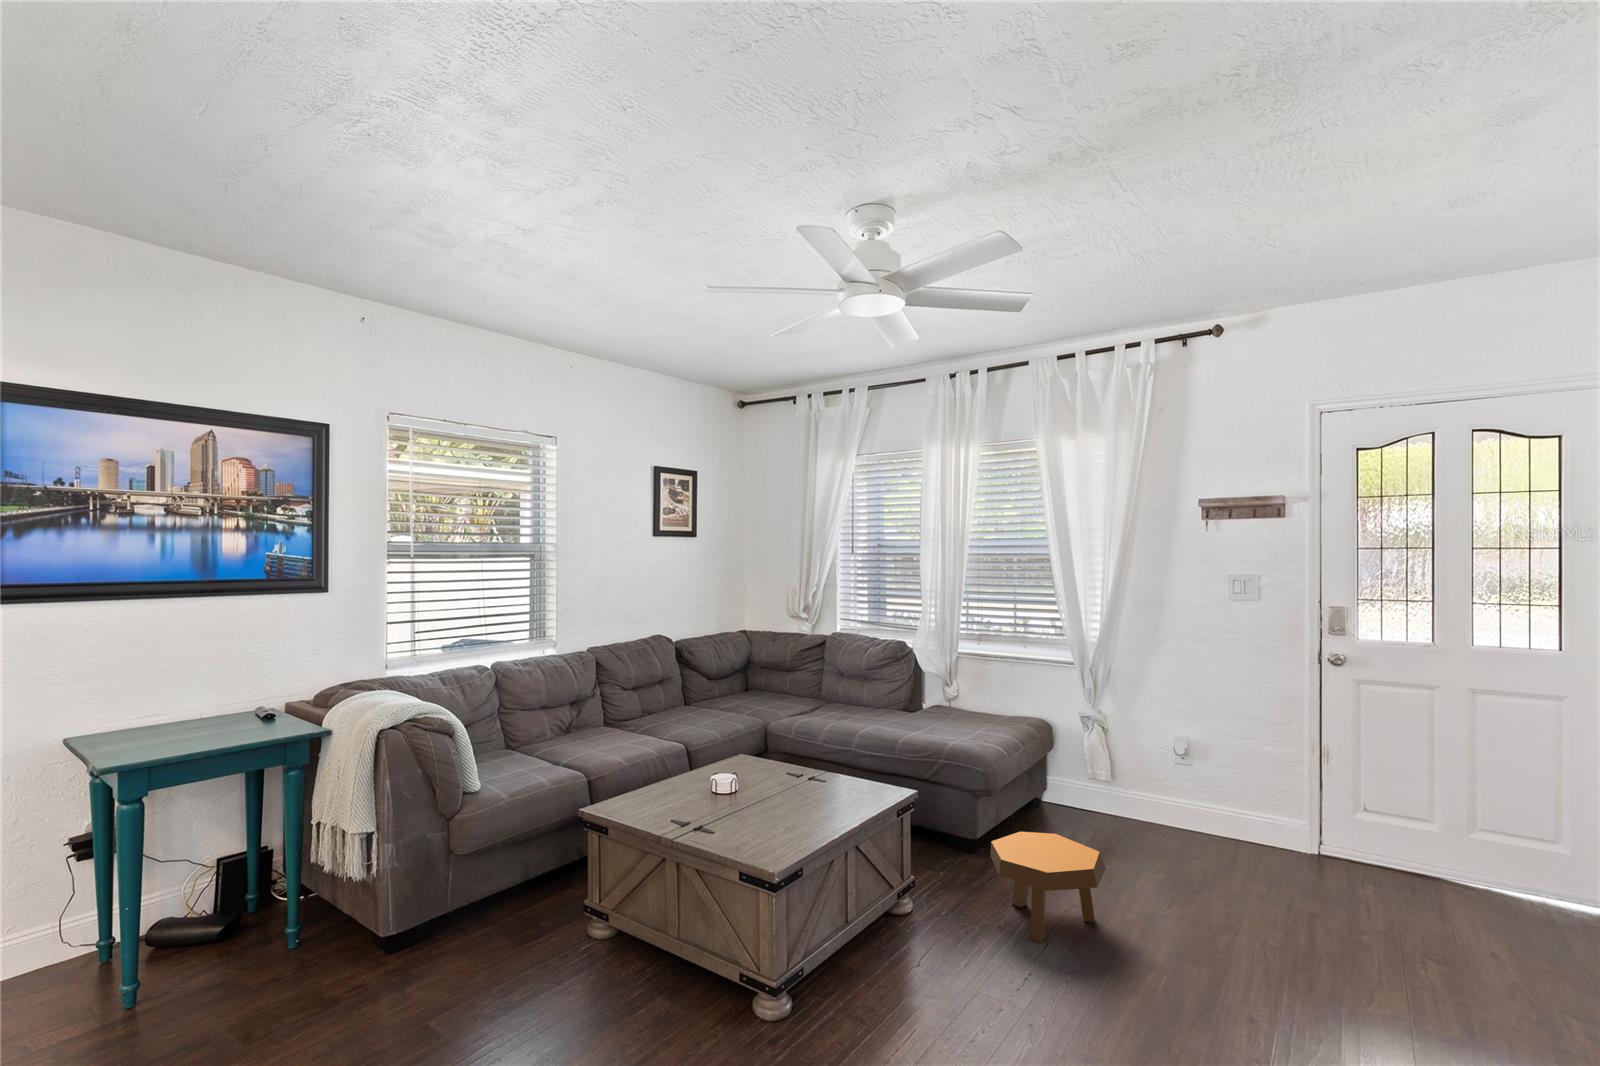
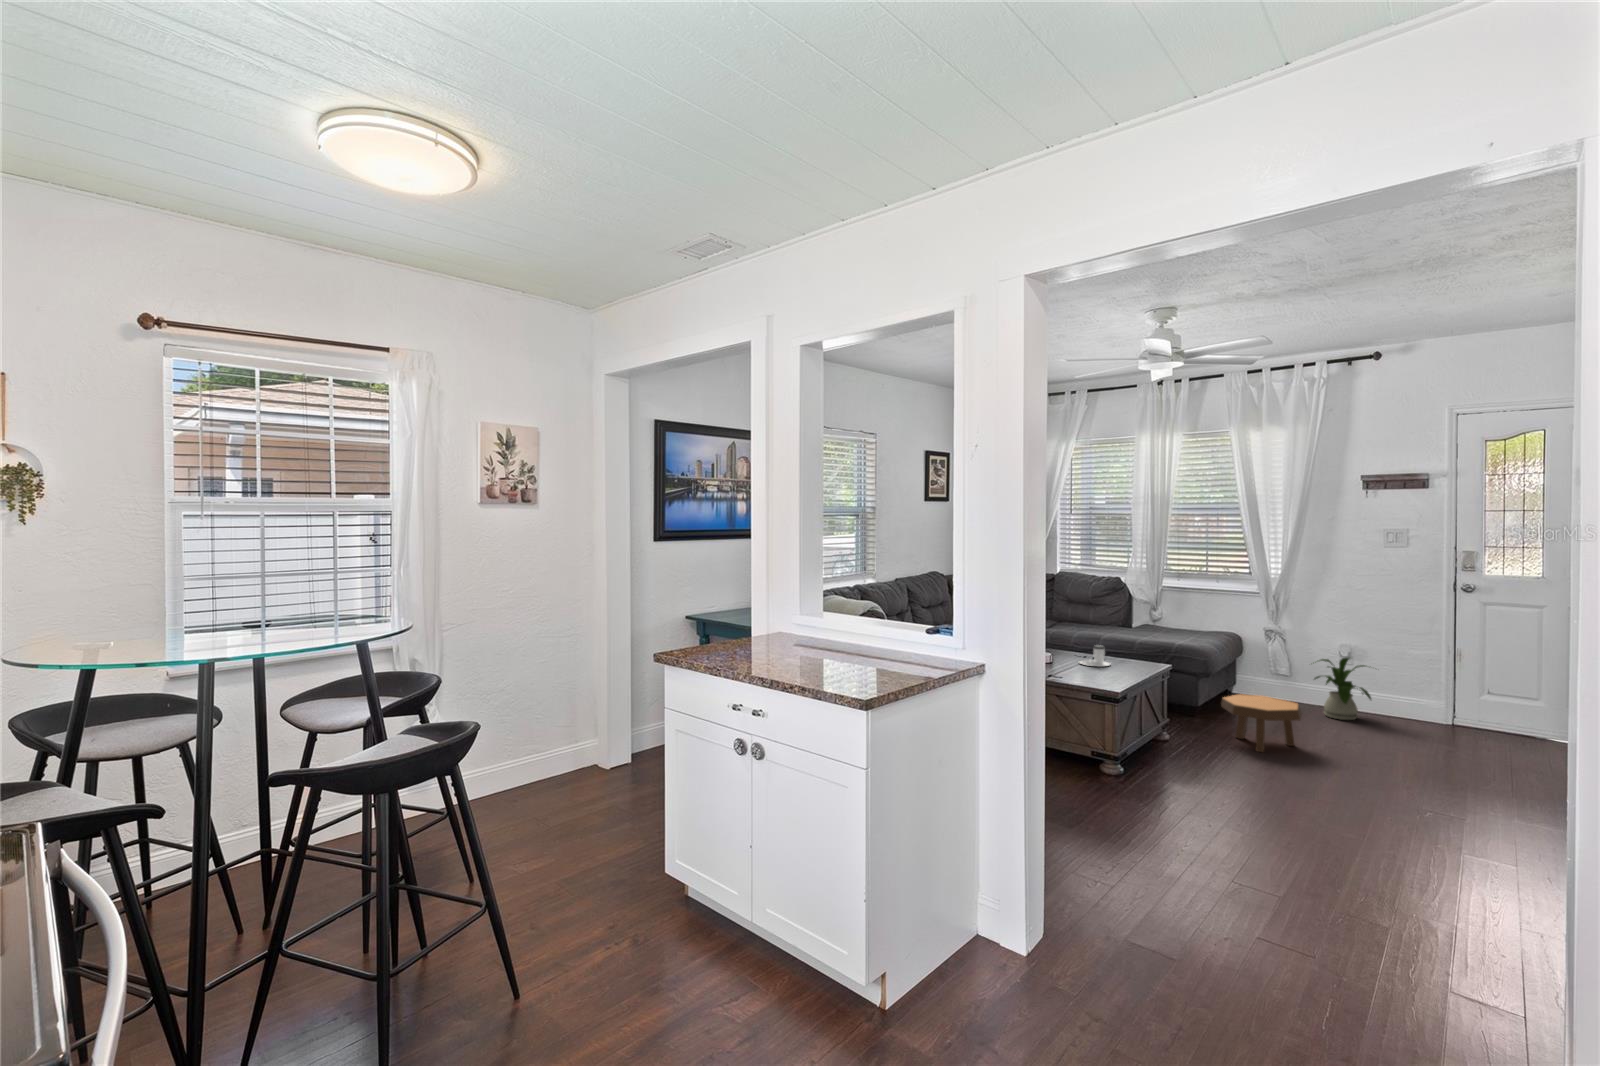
house plant: none [1135,760,1226,854] -> present [1314,658,1371,720]
coffee cup: none [772,762,820,800] -> present [1079,645,1110,667]

